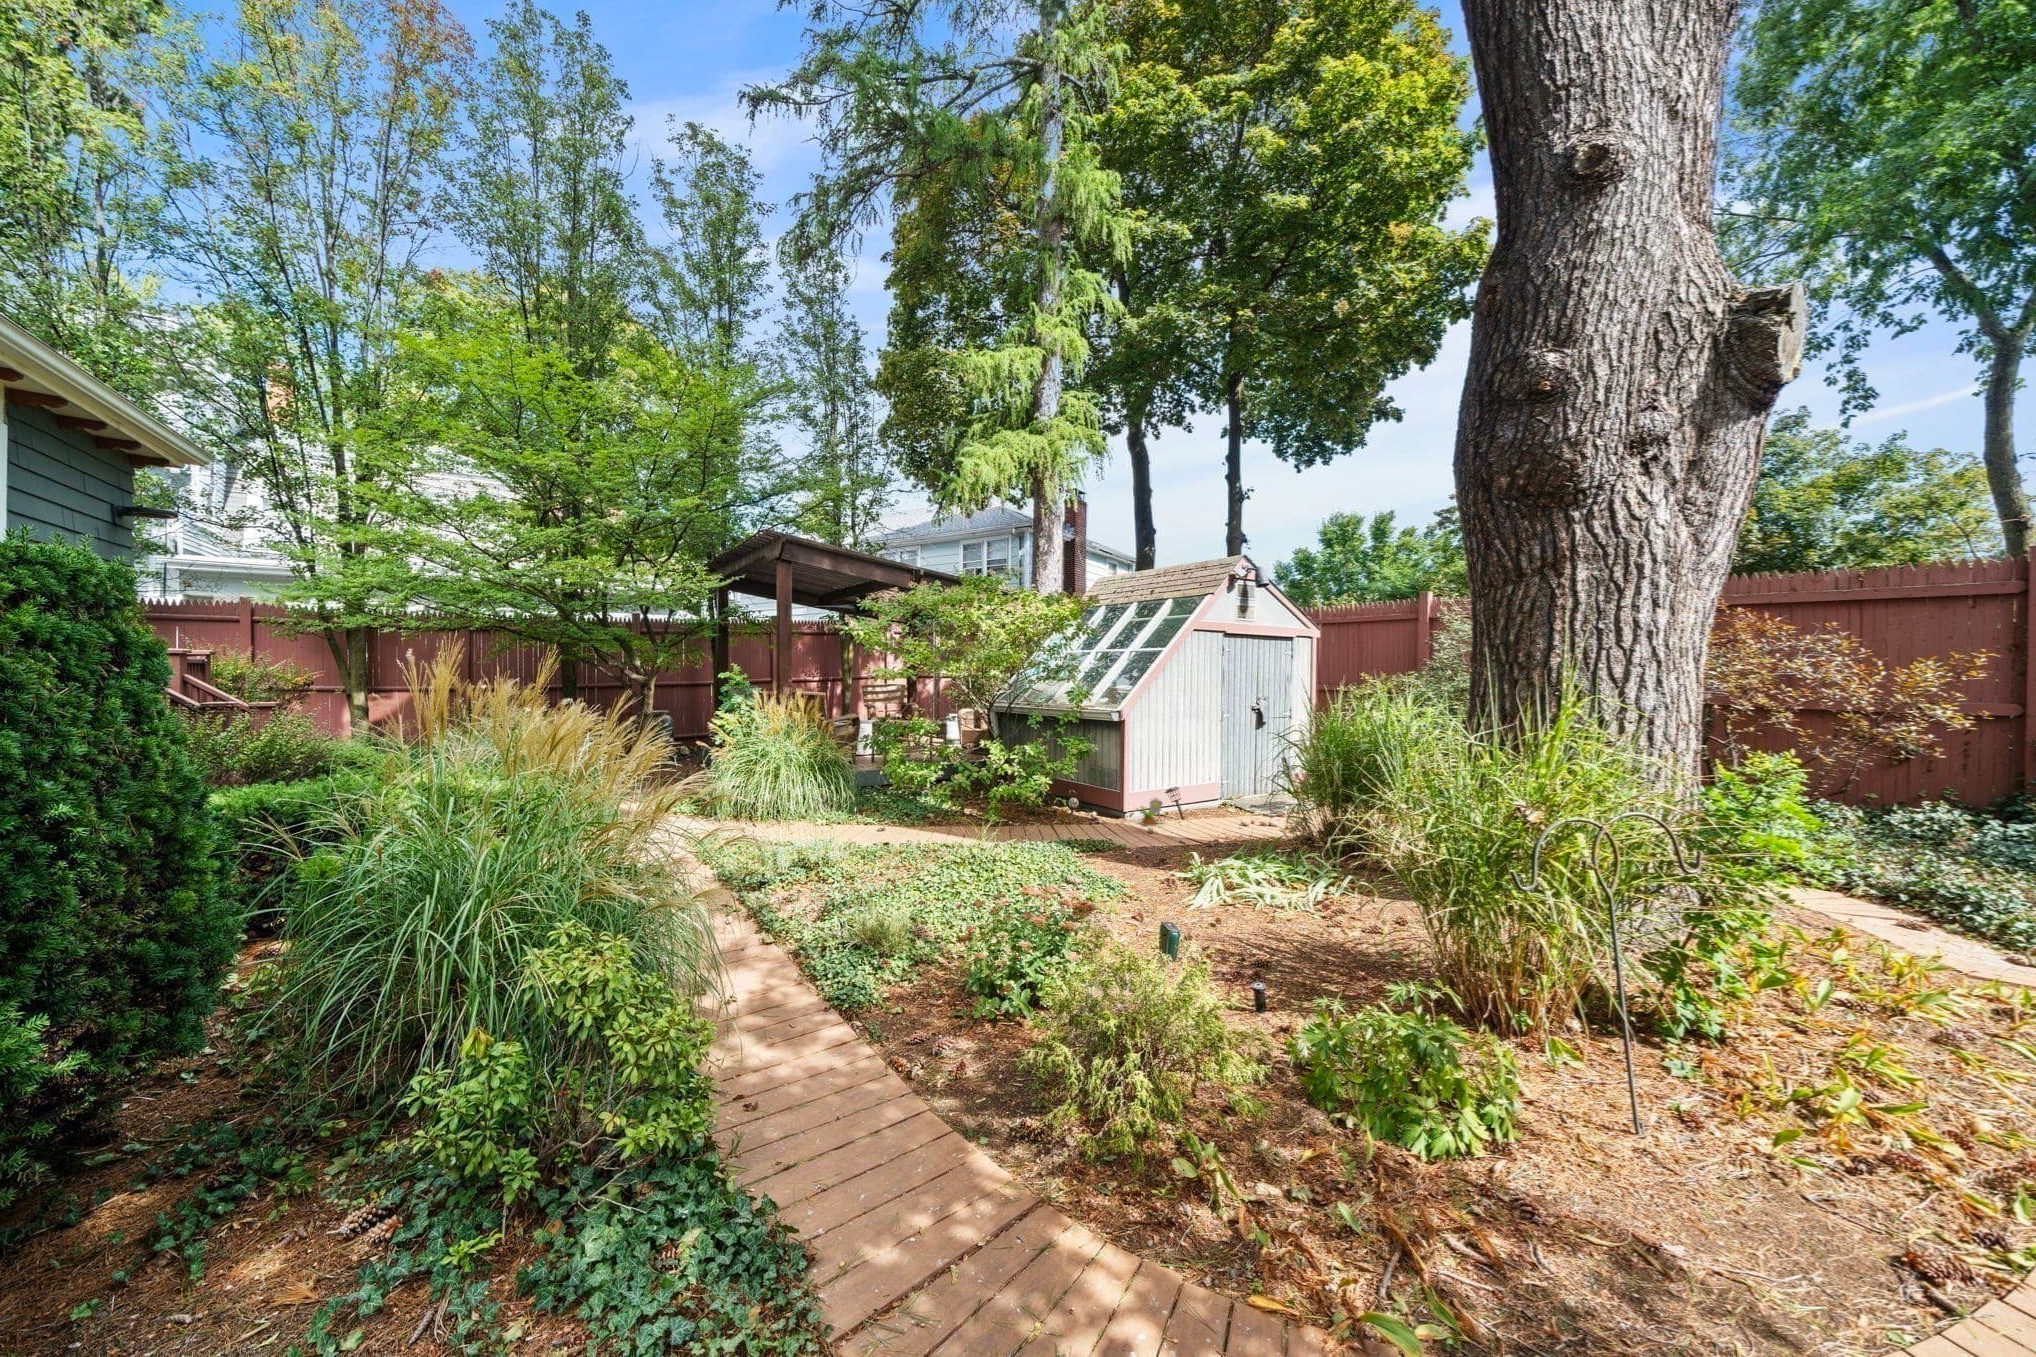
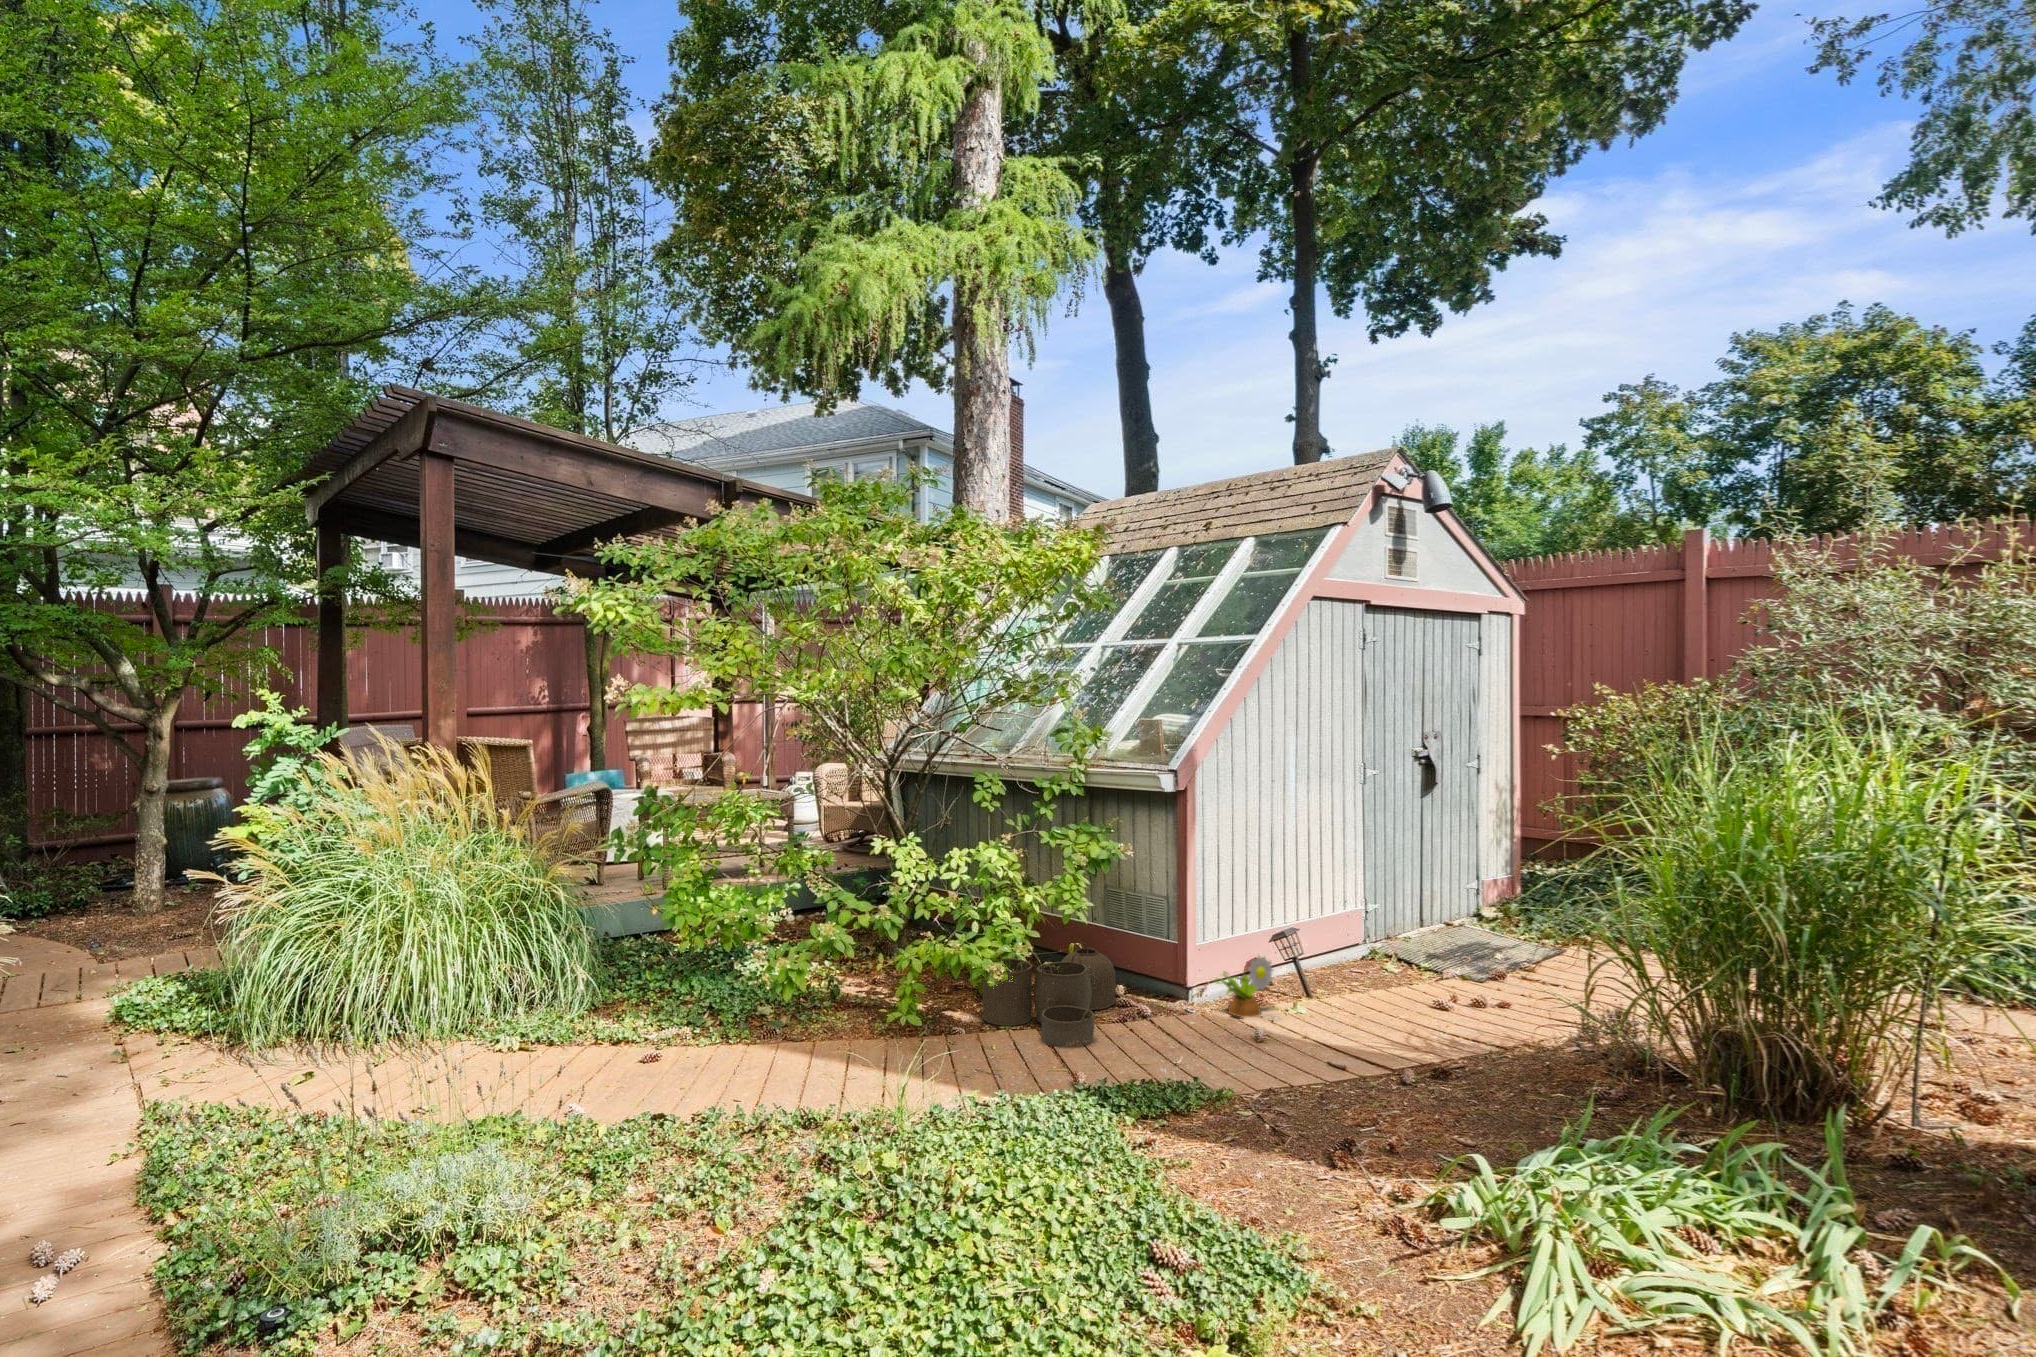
woven basket: none [1027,791,1091,834] -> present [983,942,1115,1047]

